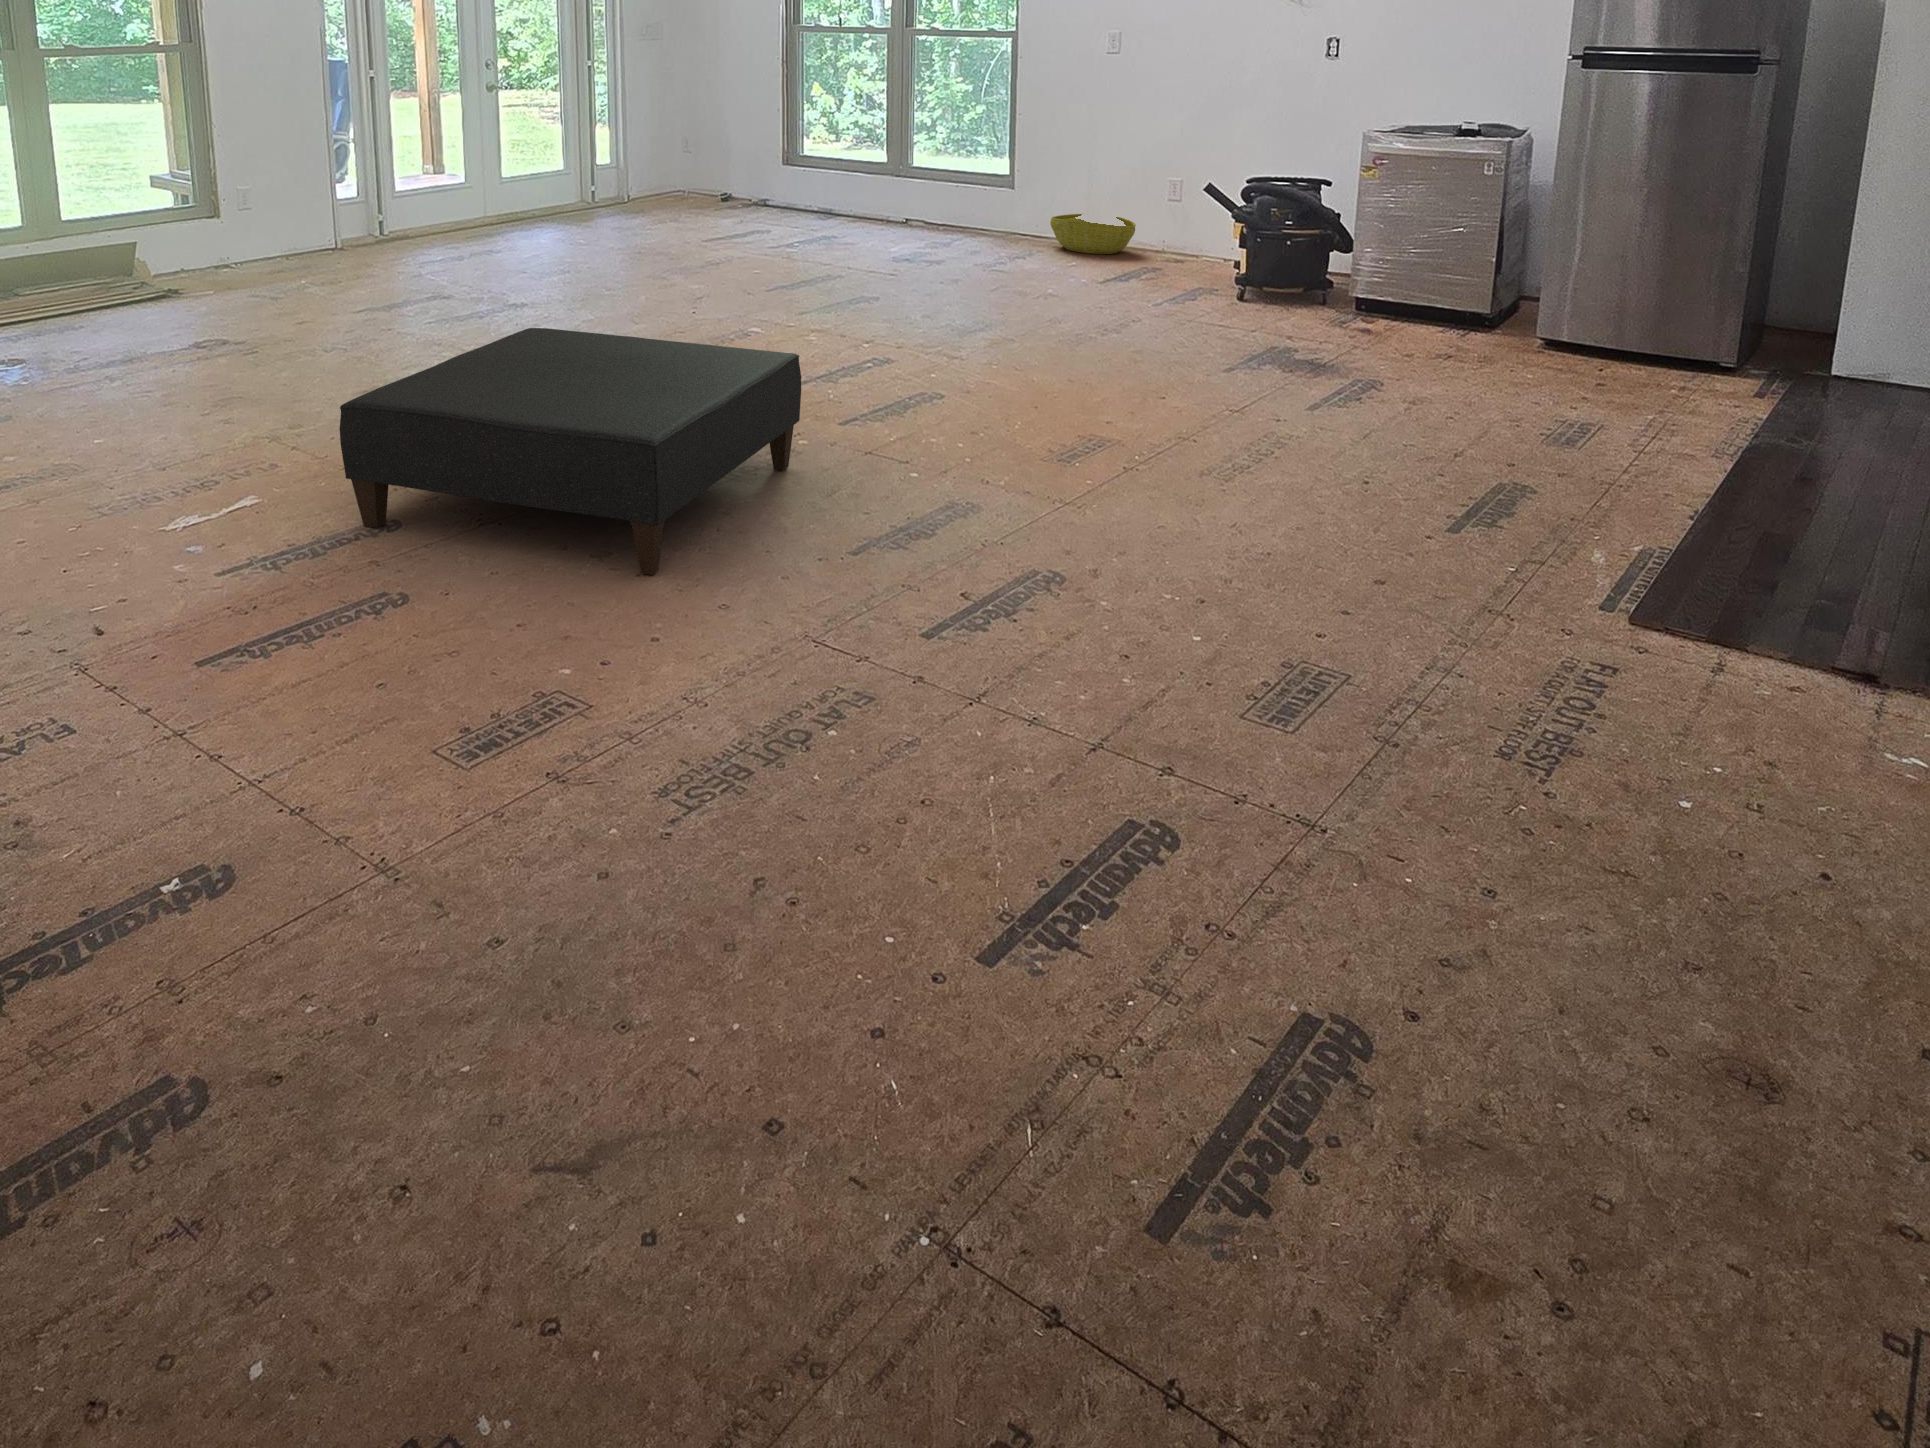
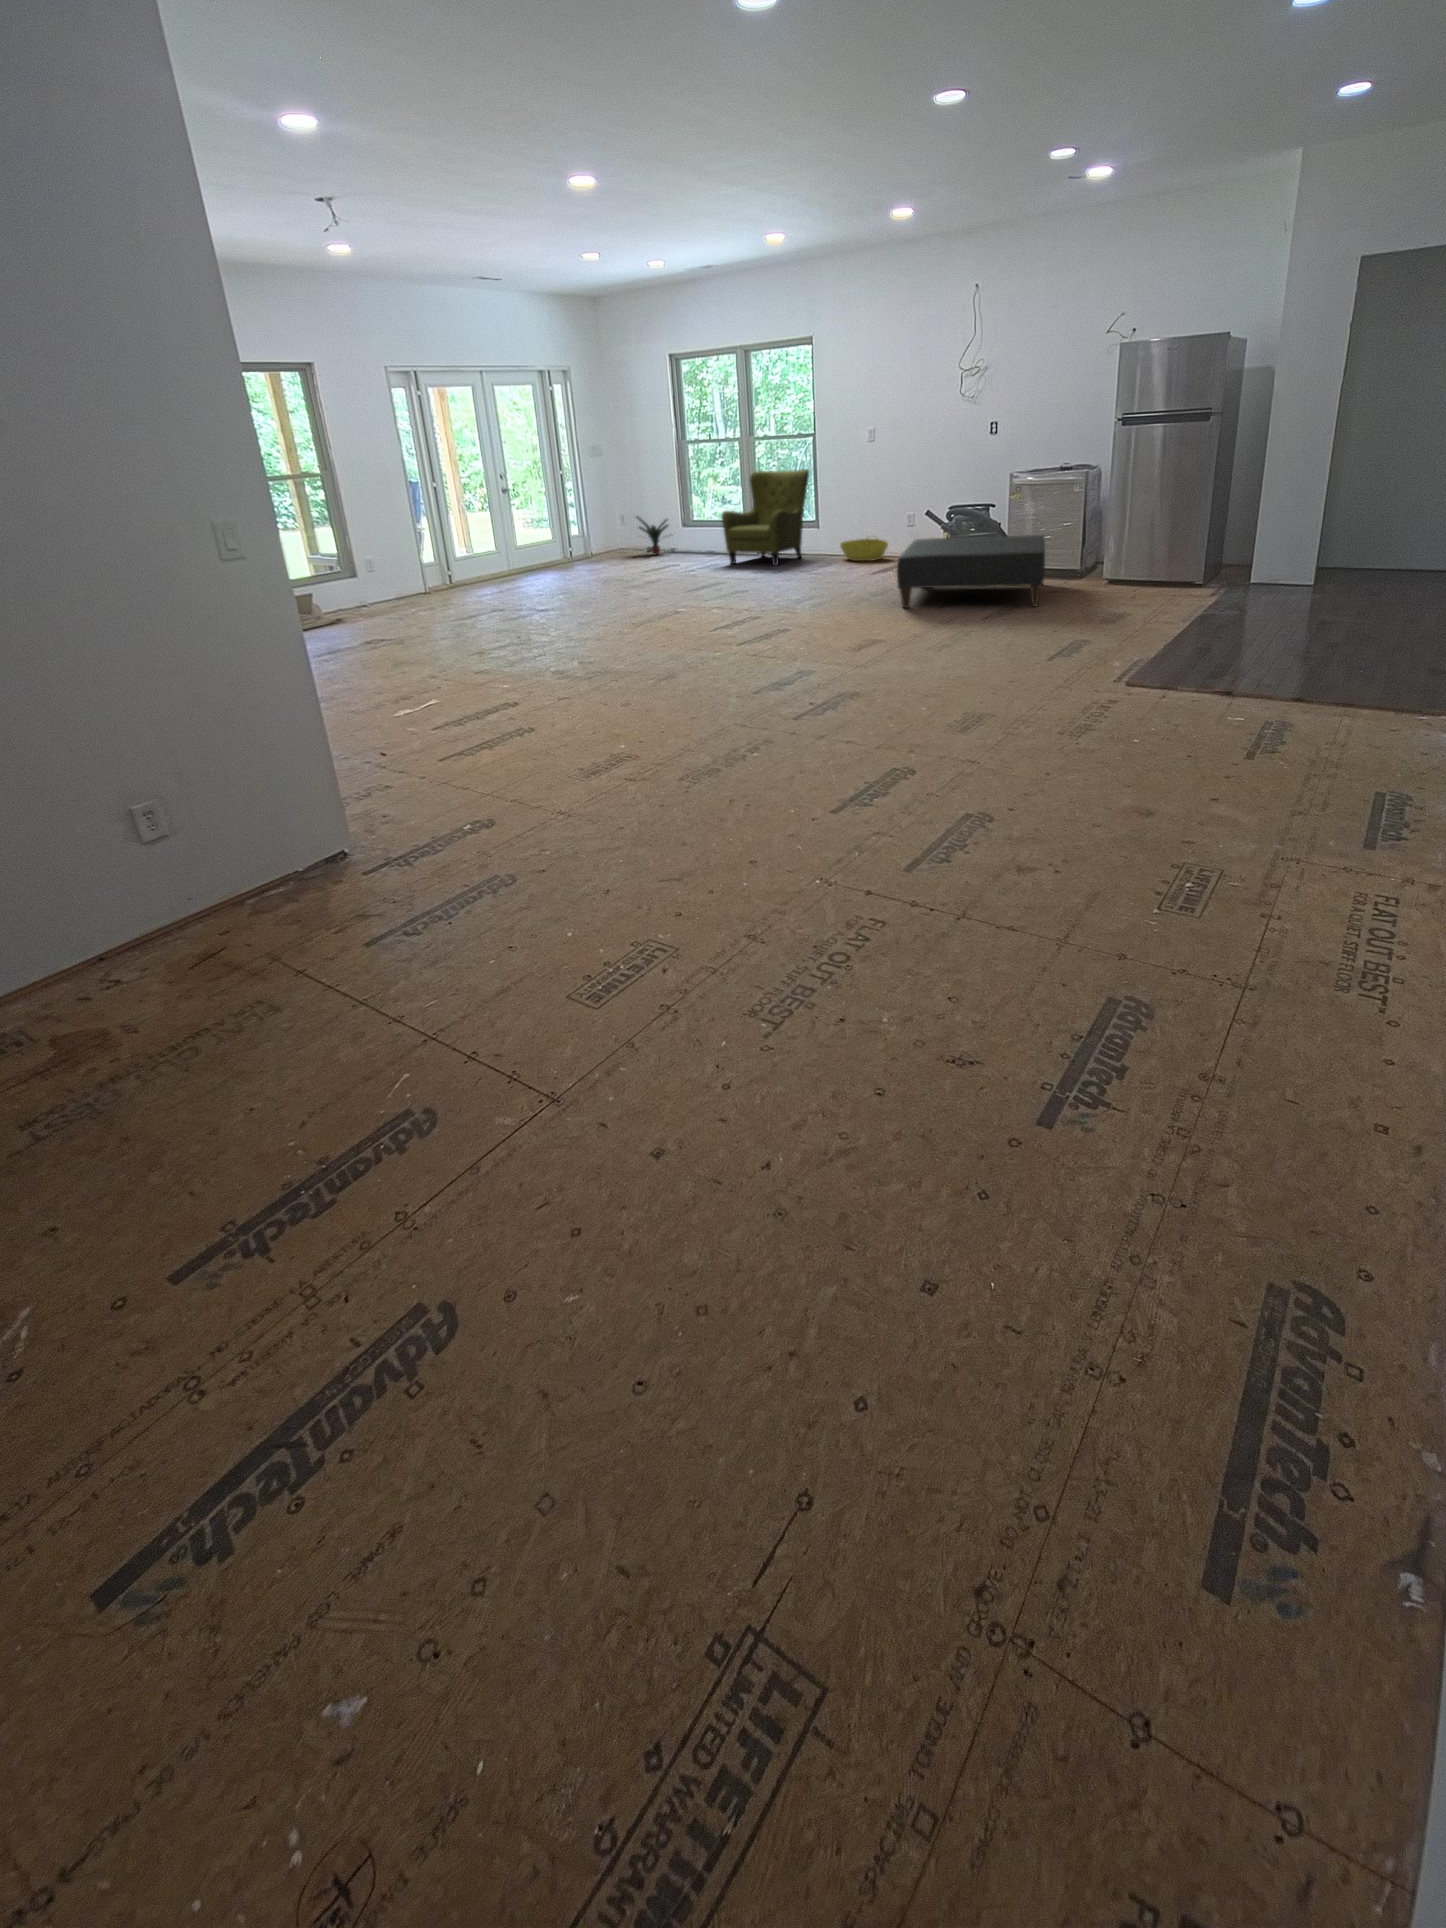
armchair: none [847,85,1006,249] -> present [721,469,809,566]
potted plant: none [706,139,768,207] -> present [637,516,668,555]
ottoman: present [340,328,801,575] -> present [897,535,1045,608]

